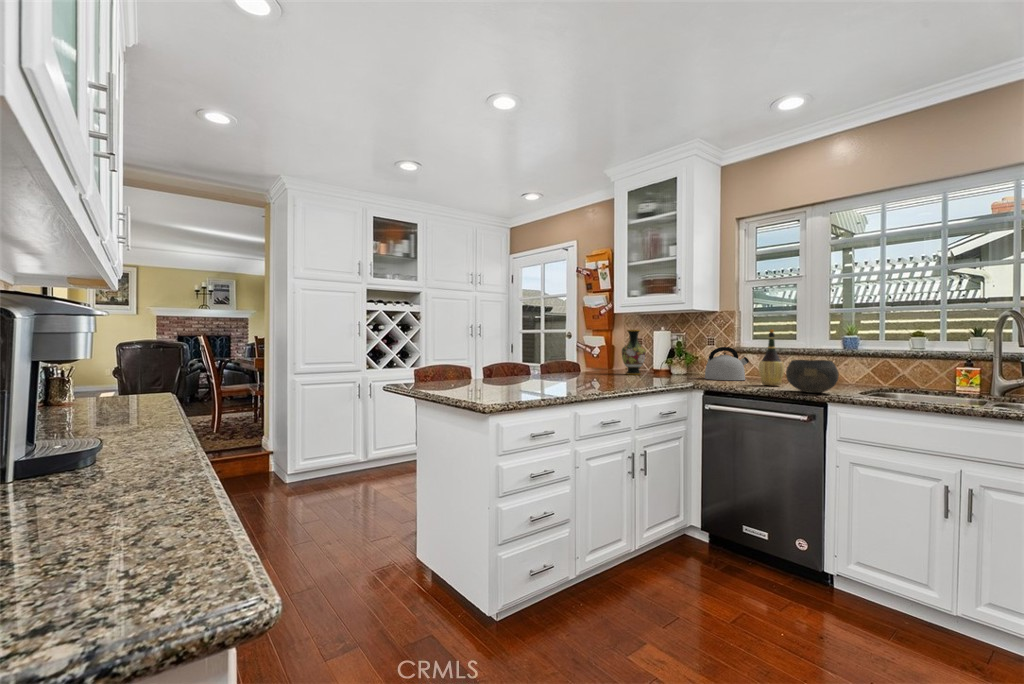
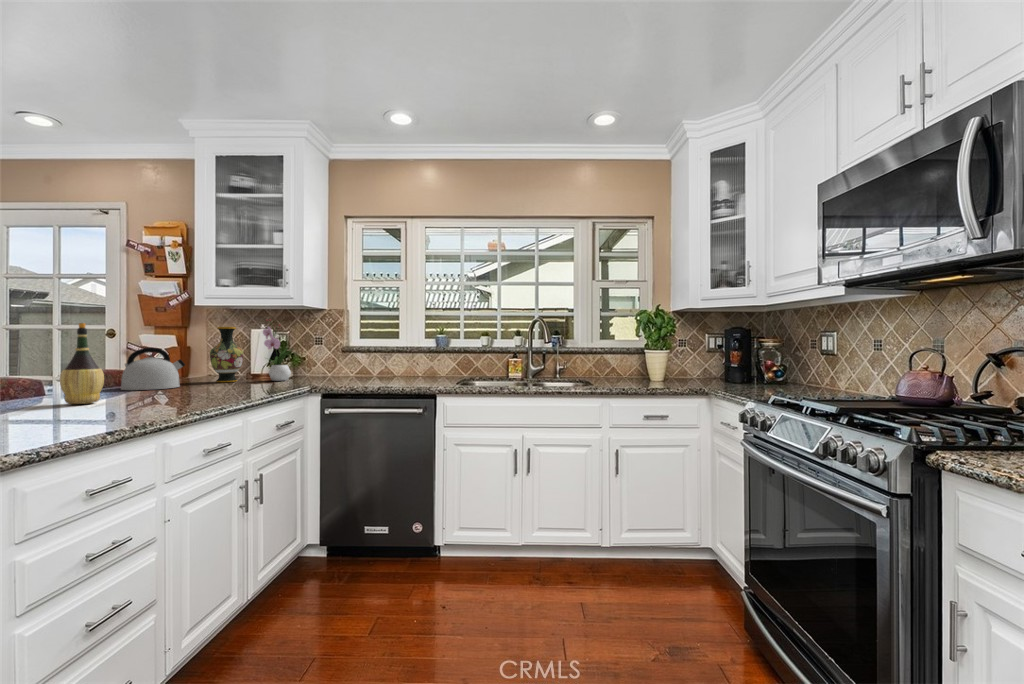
flower arrangement: none [660,322,686,376] -> present [263,319,293,381]
wine bottle: present [759,329,784,386] -> present [60,323,104,404]
kettle: present [705,347,749,380] -> present [121,347,185,390]
bowl: present [786,360,839,393] -> none [403,357,445,388]

